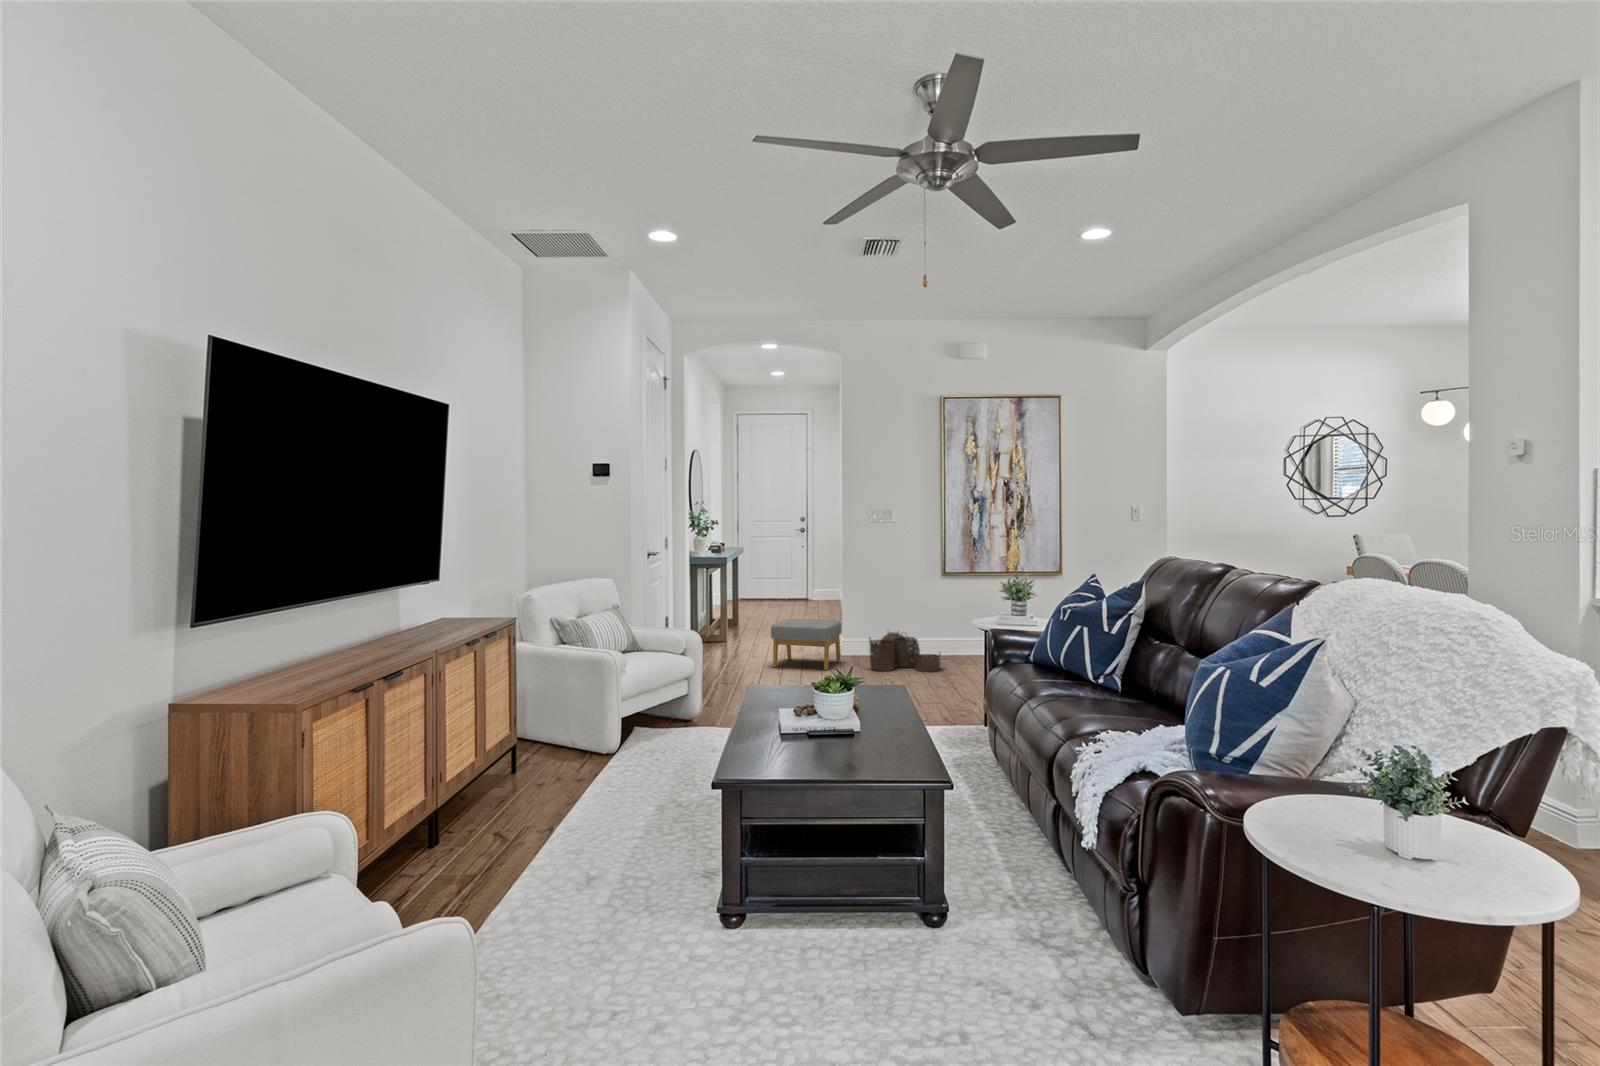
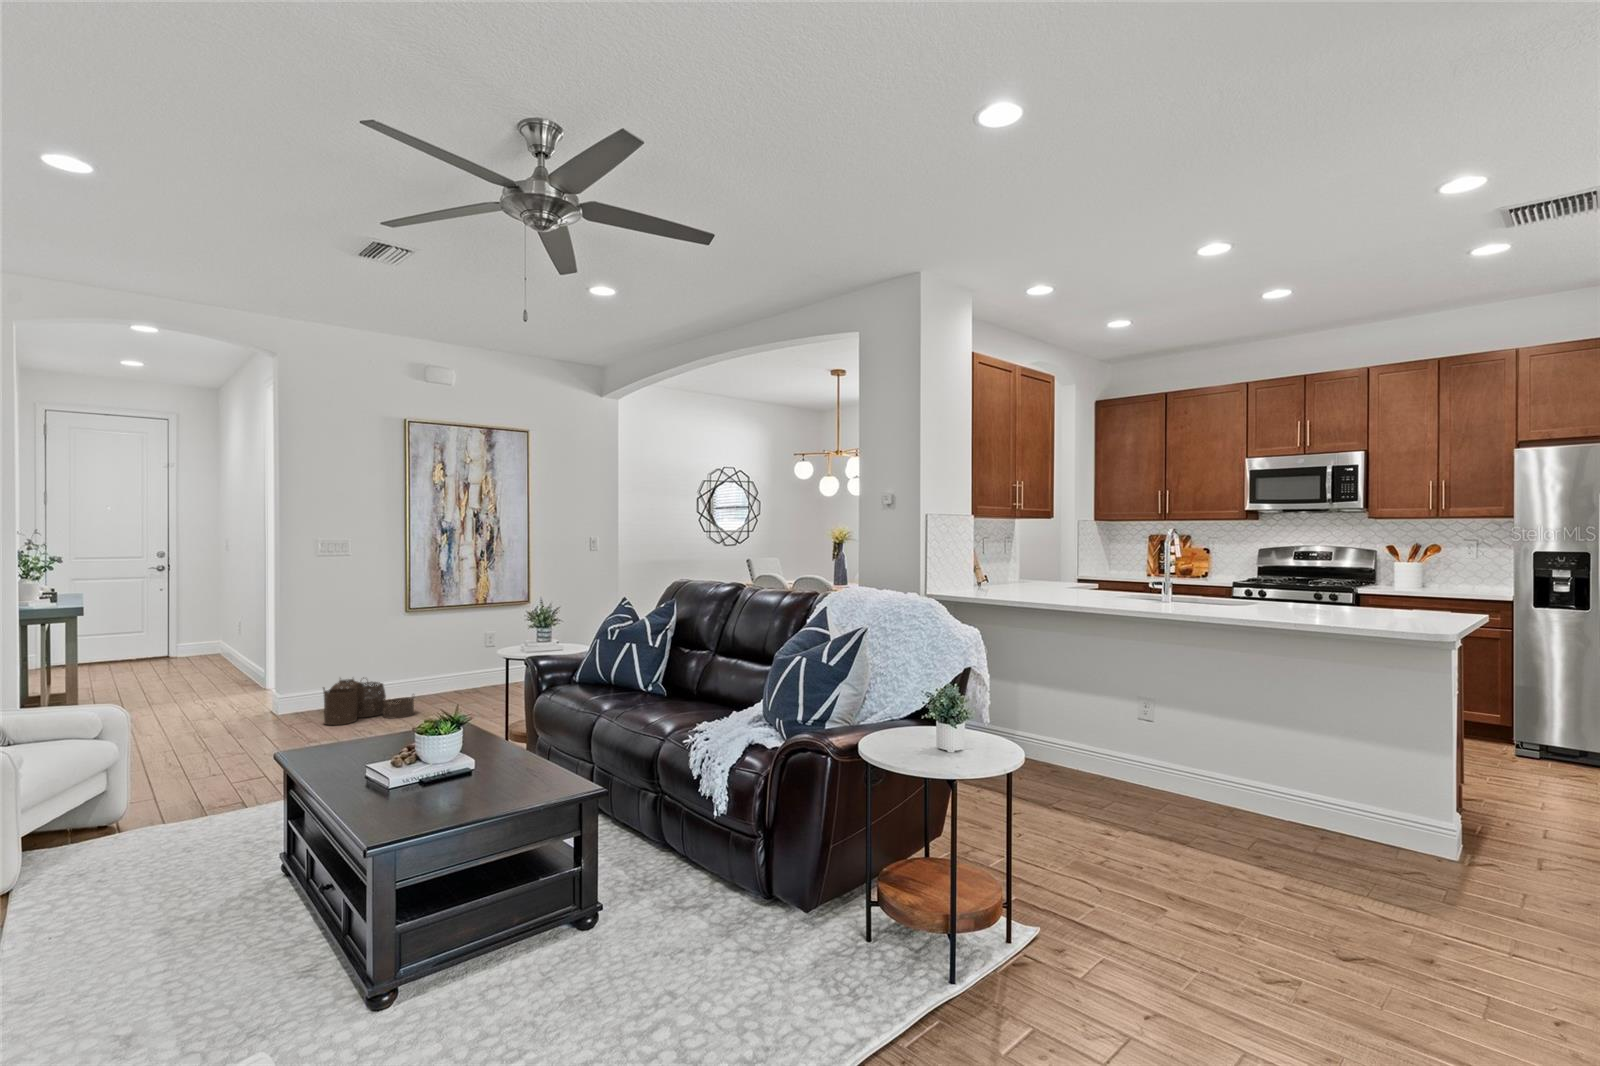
footstool: present [771,619,841,670] -> none [172,673,278,742]

